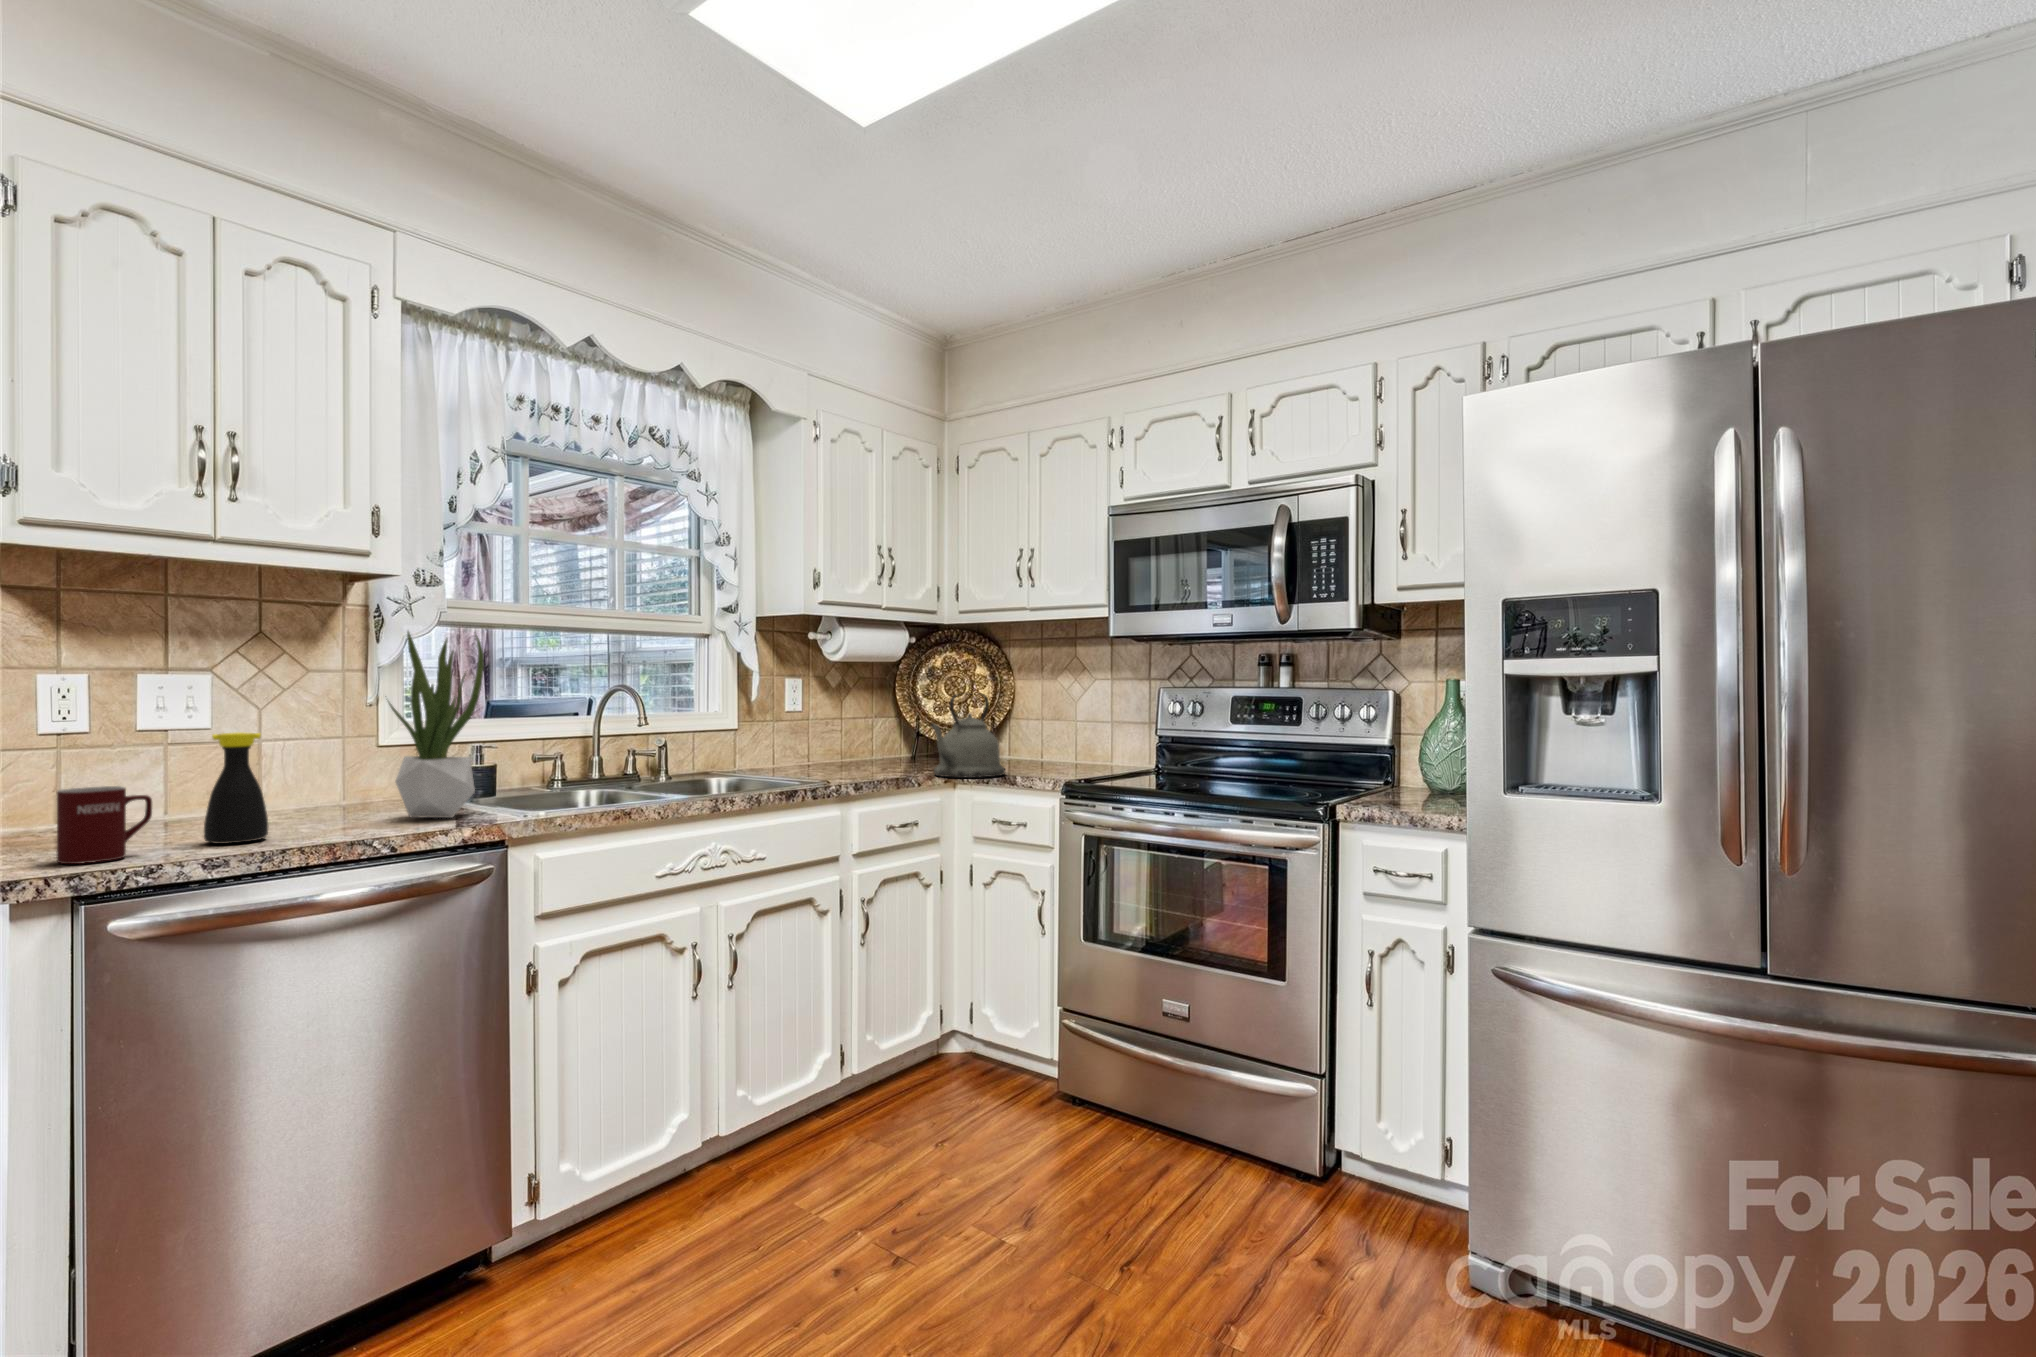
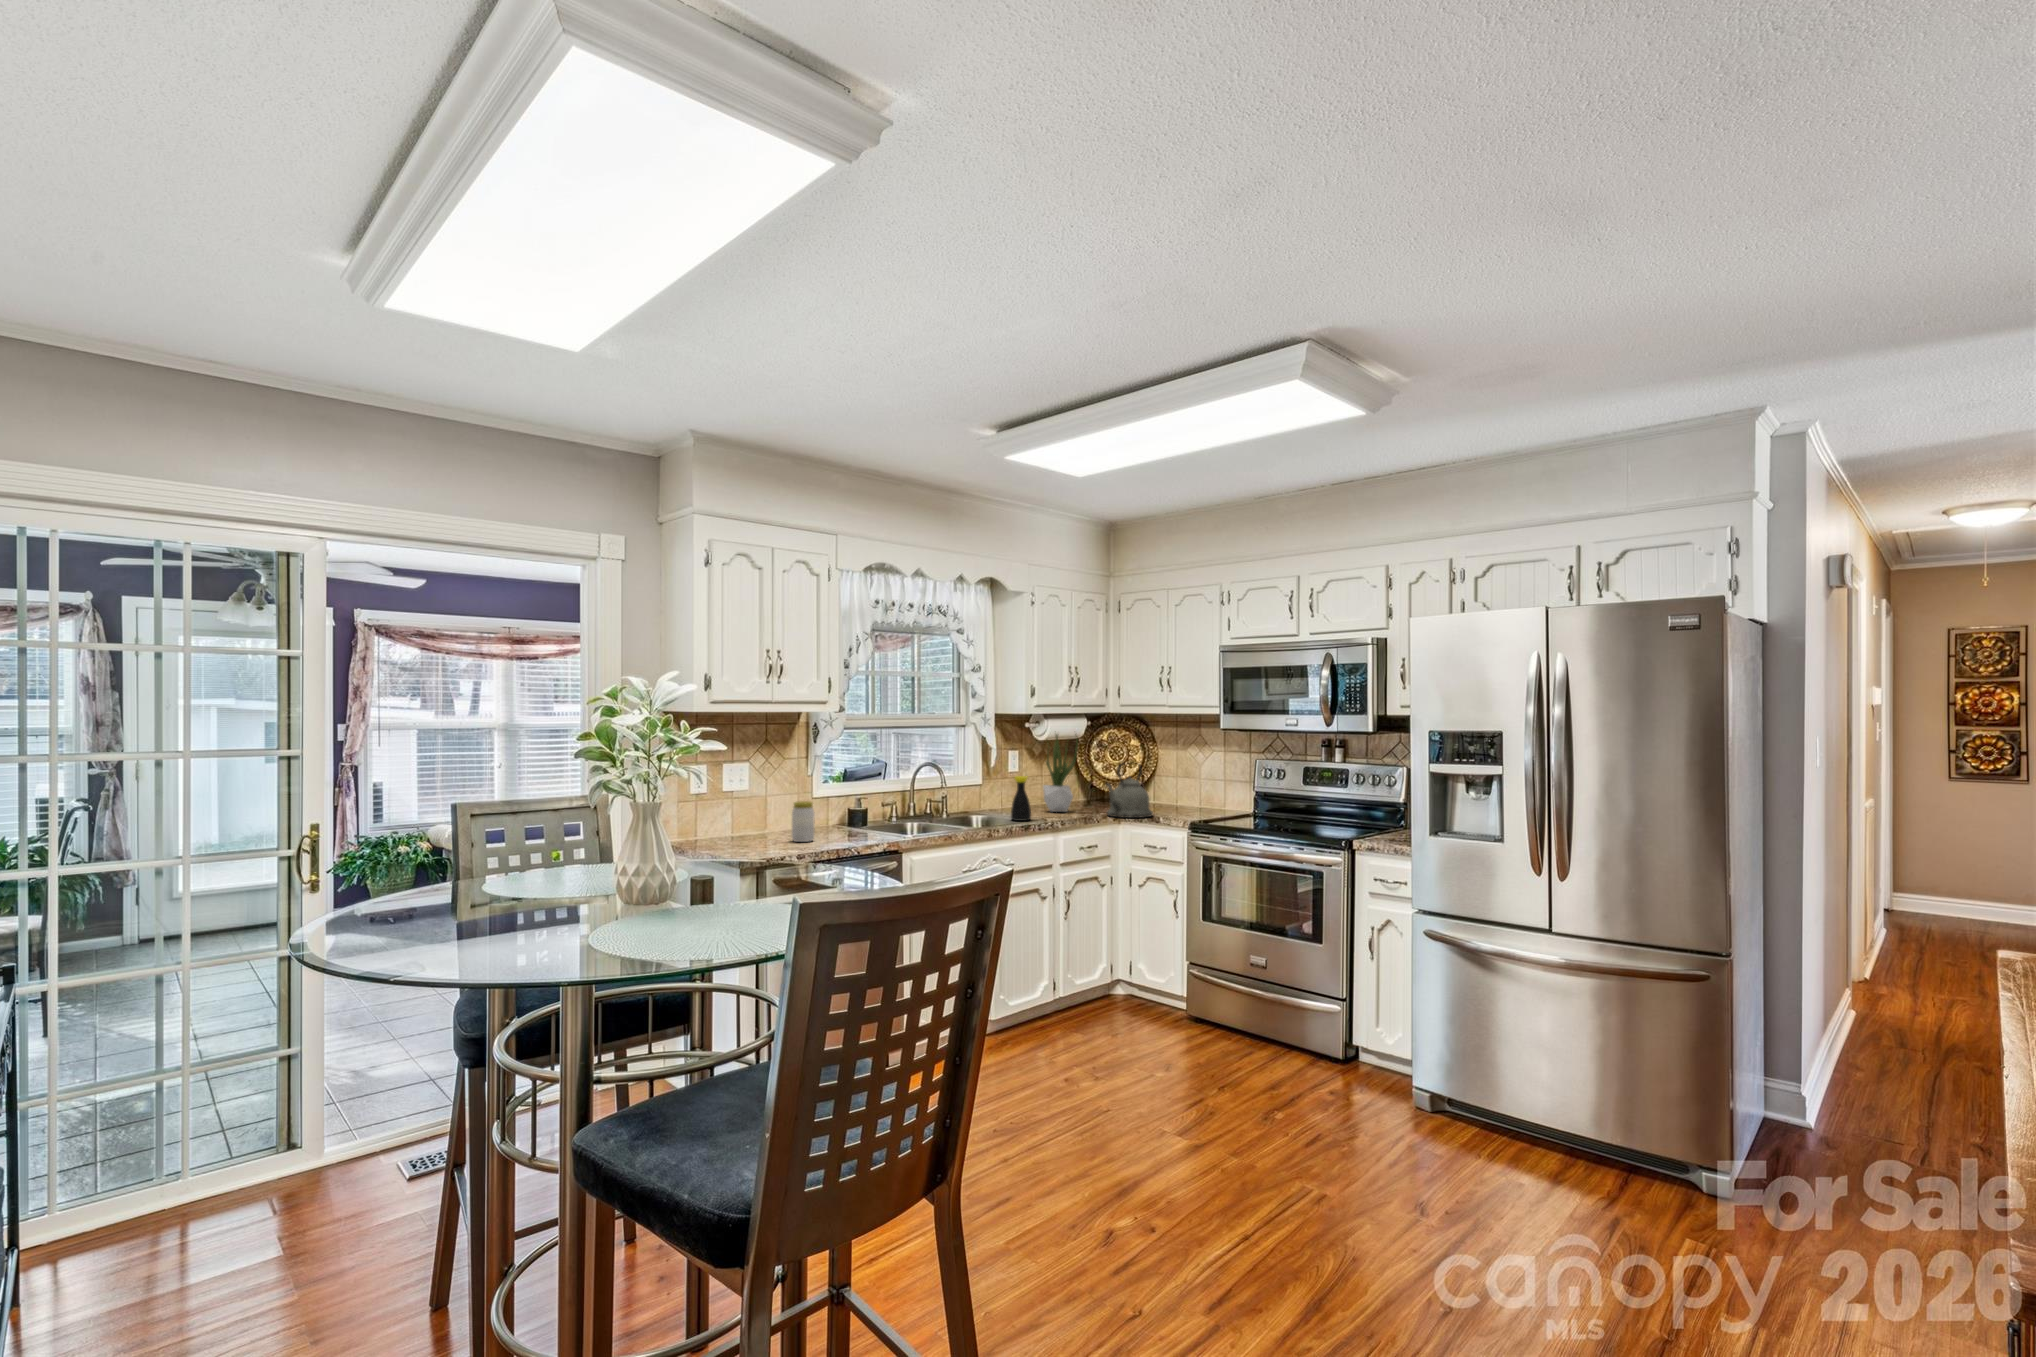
potted plant: present [388,631,484,818] -> present [1043,734,1078,812]
bottle: present [204,732,268,844] -> present [1011,776,1031,821]
jar: none [297,752,350,830] -> present [792,801,815,842]
mug: present [57,786,152,864] -> none [718,819,750,855]

